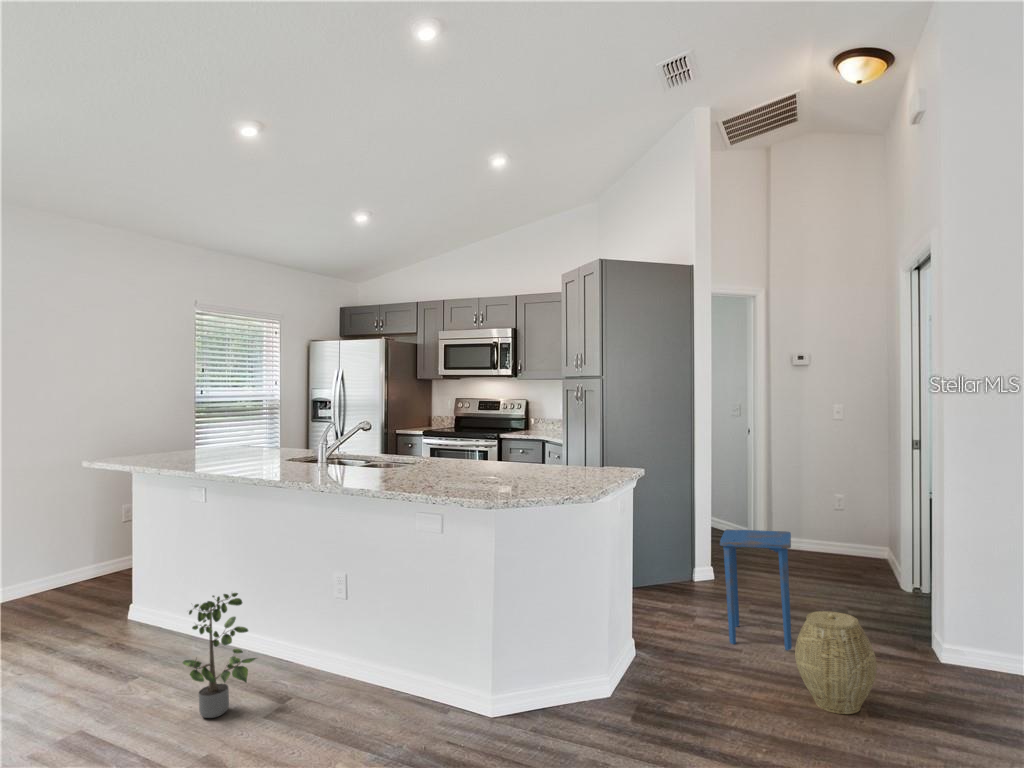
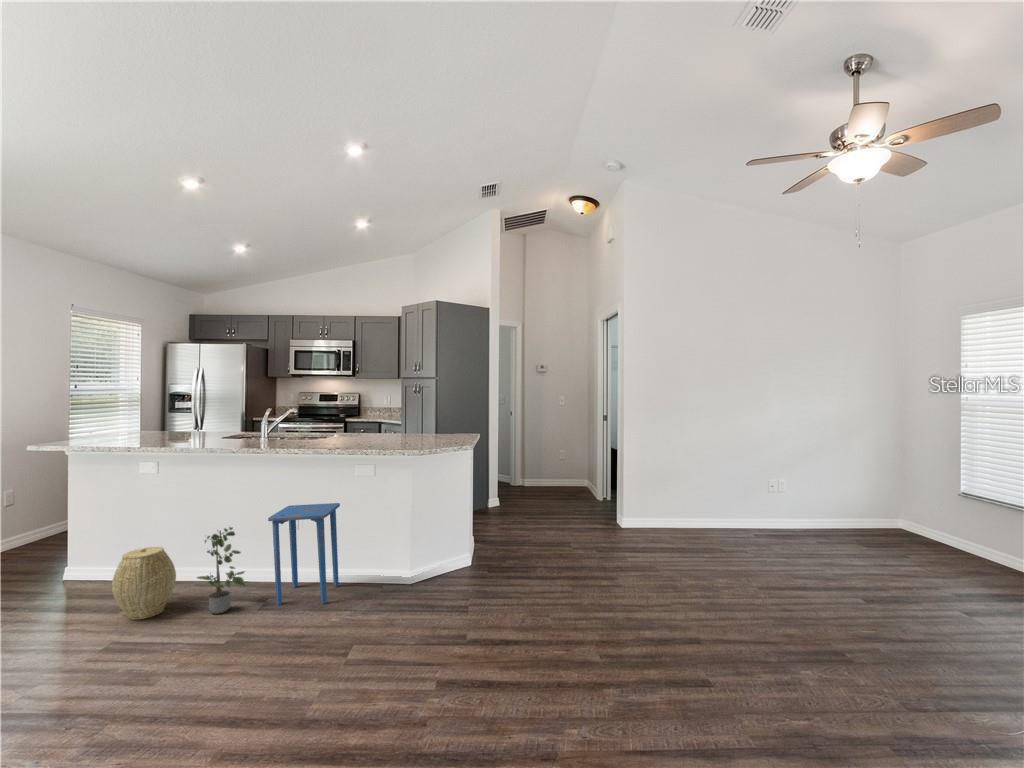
side table: present [720,529,792,650] -> present [268,503,340,605]
woven basket: present [795,611,877,714] -> present [112,547,176,620]

